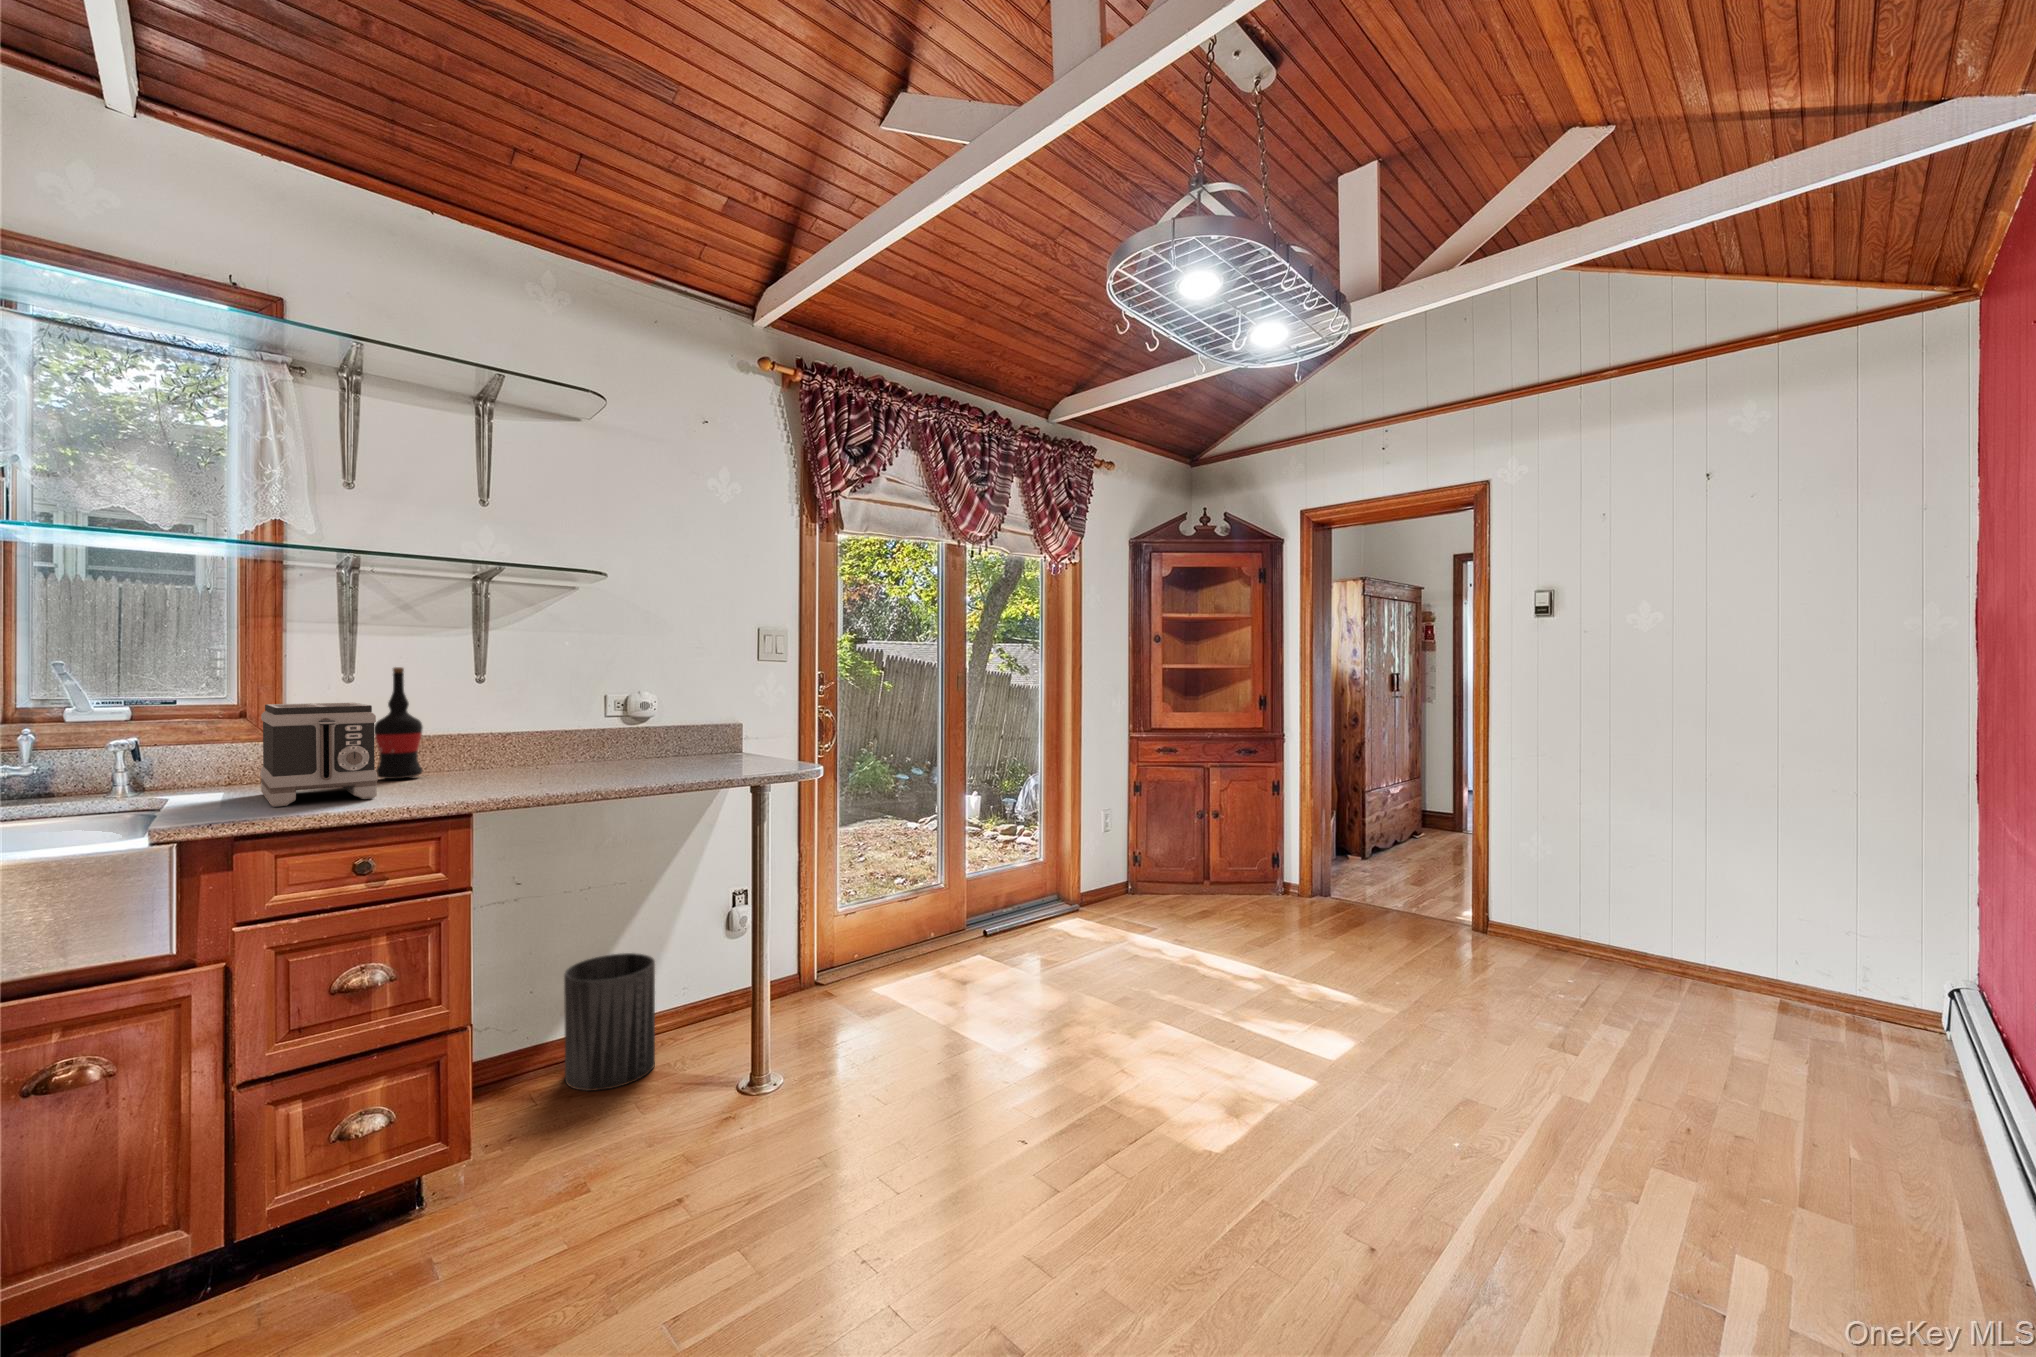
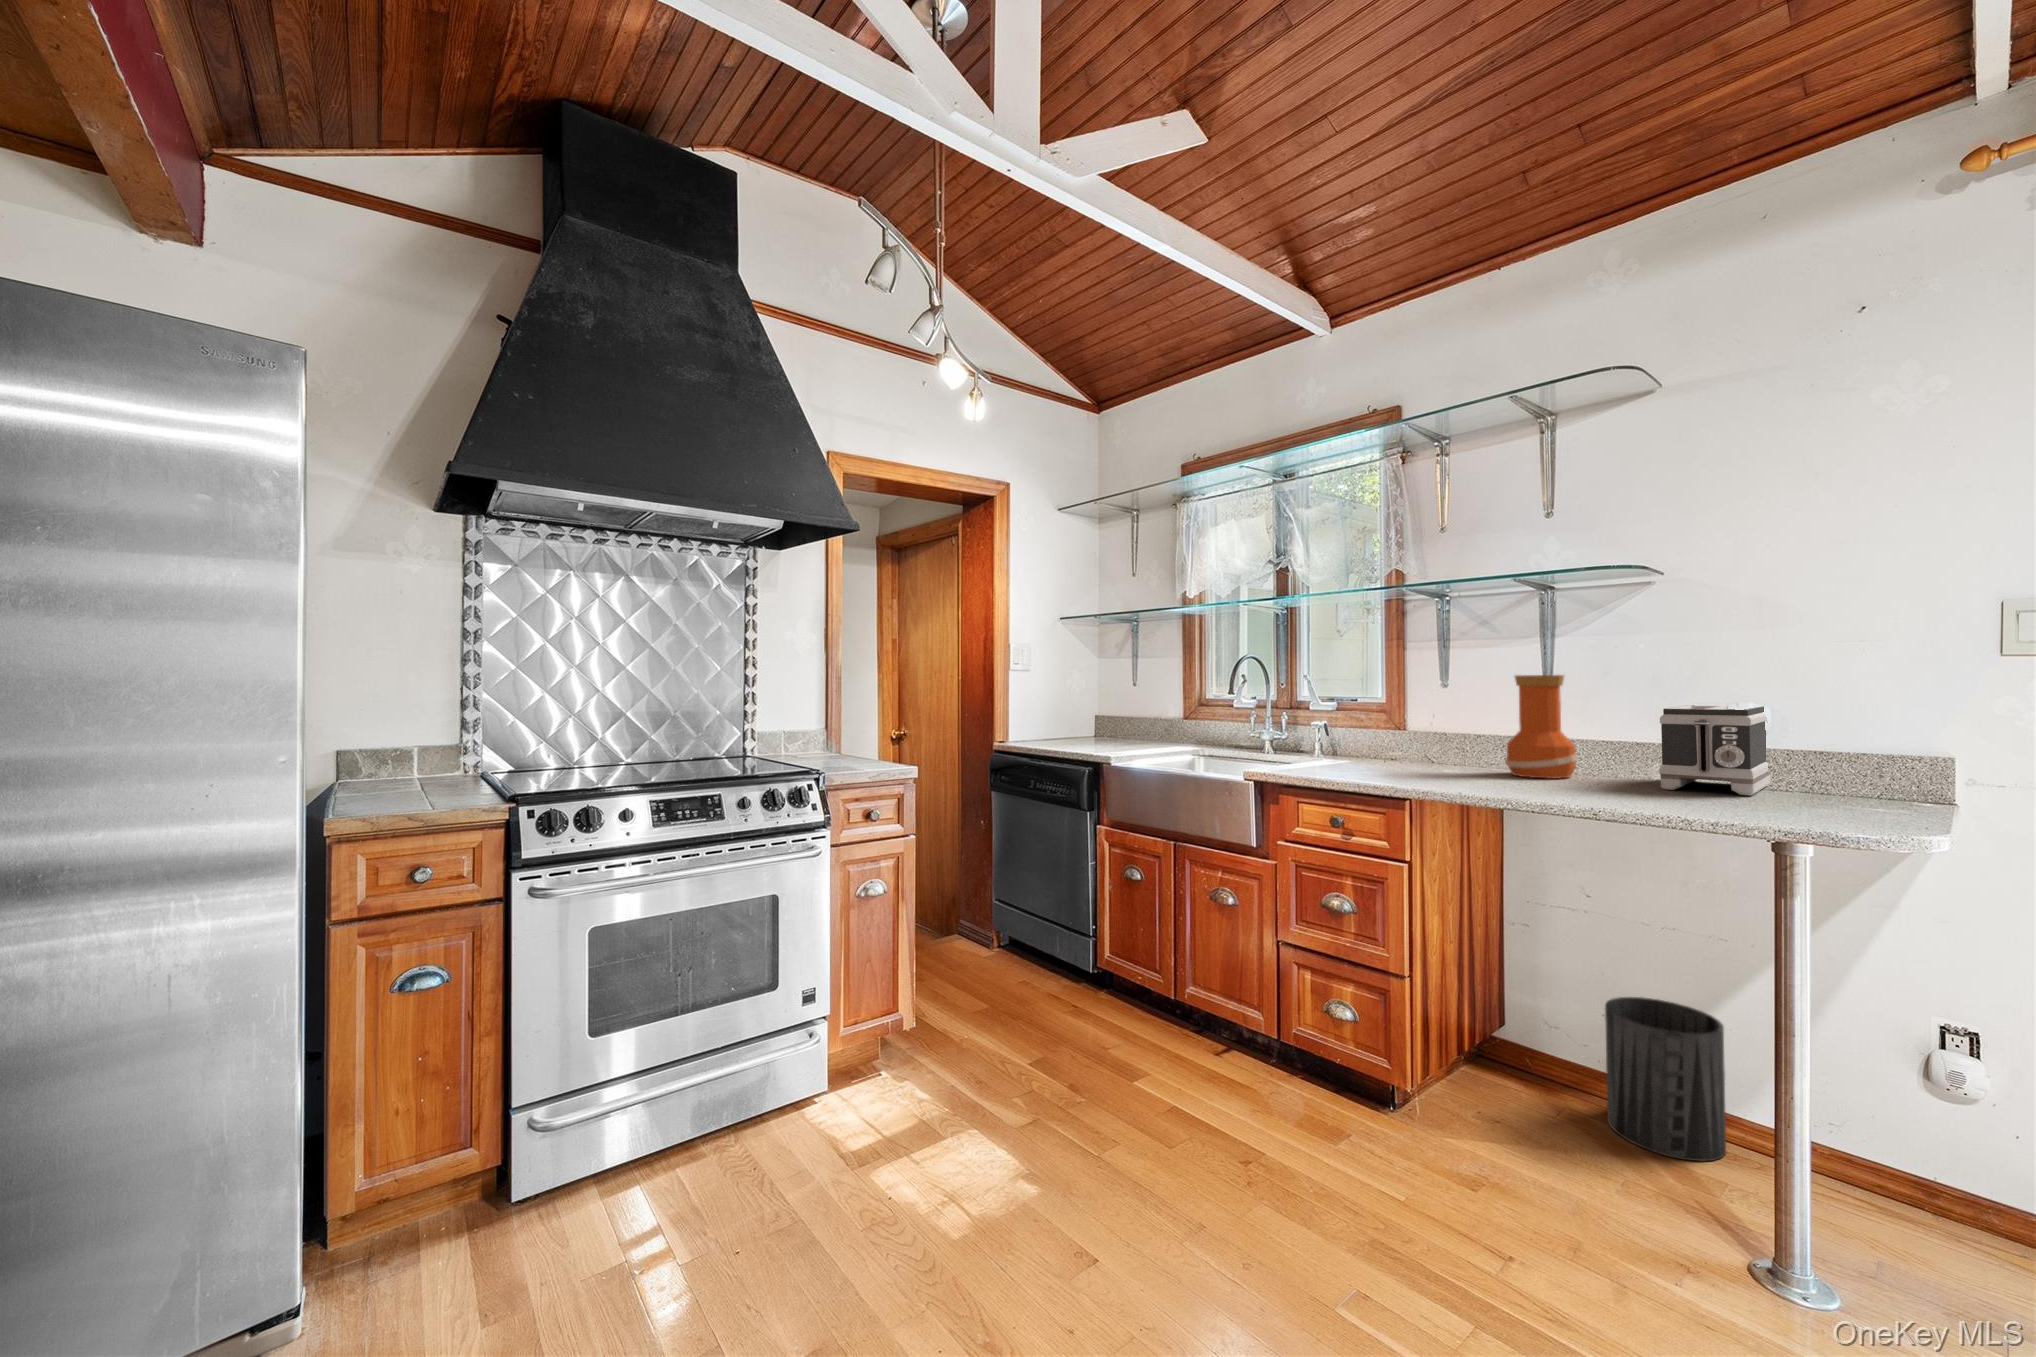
wine bottle: present [375,667,423,779] -> none [1437,676,1476,768]
vase: none [471,668,546,775] -> present [1505,675,1578,779]
toaster: present [260,702,378,807] -> present [1659,705,1771,796]

